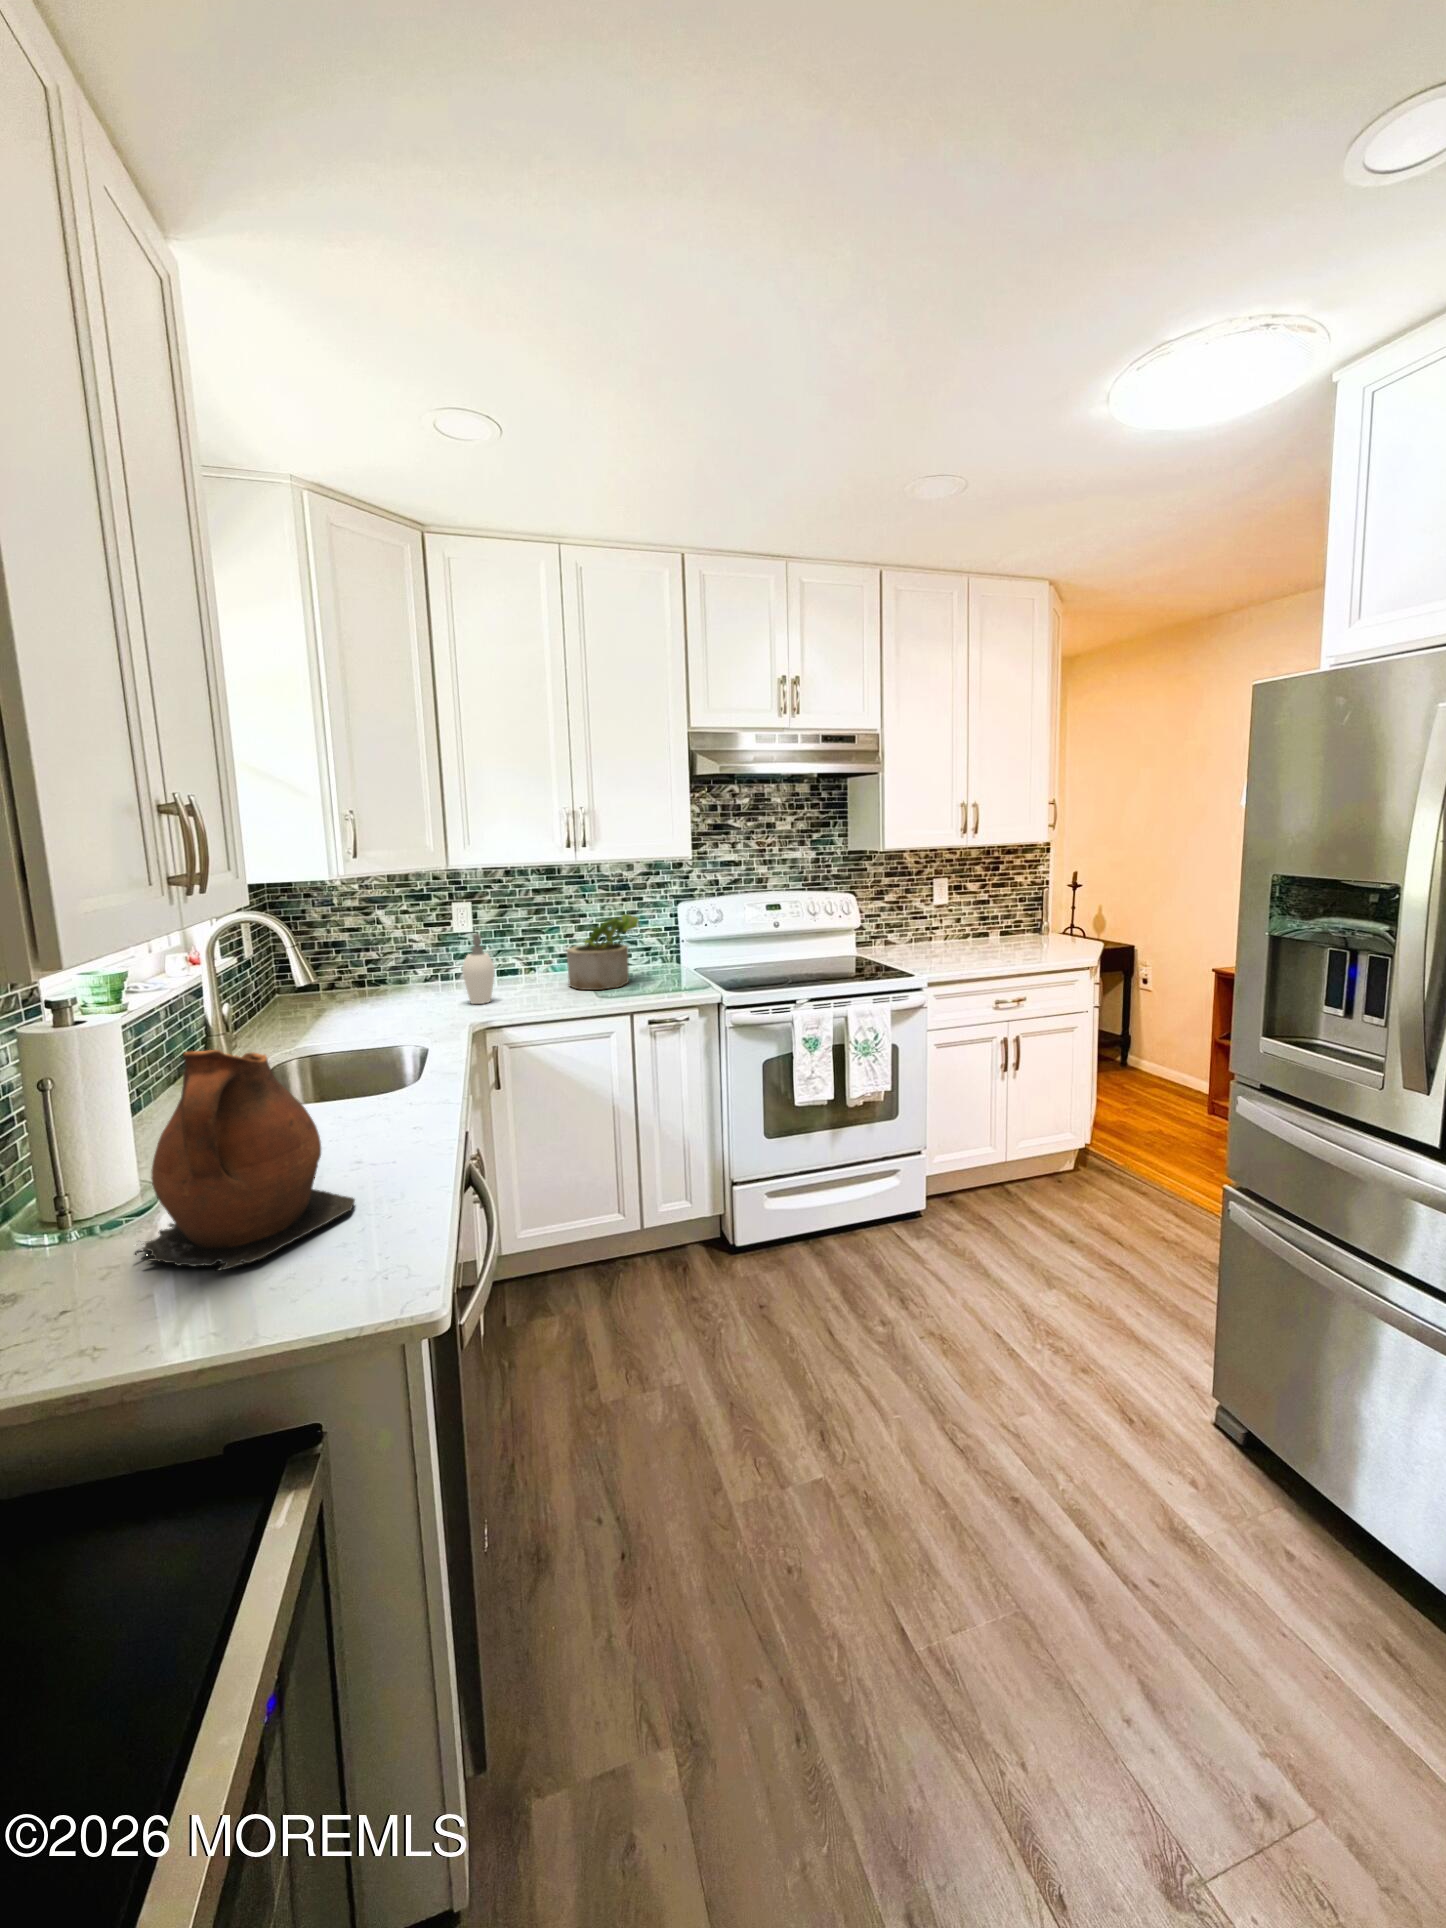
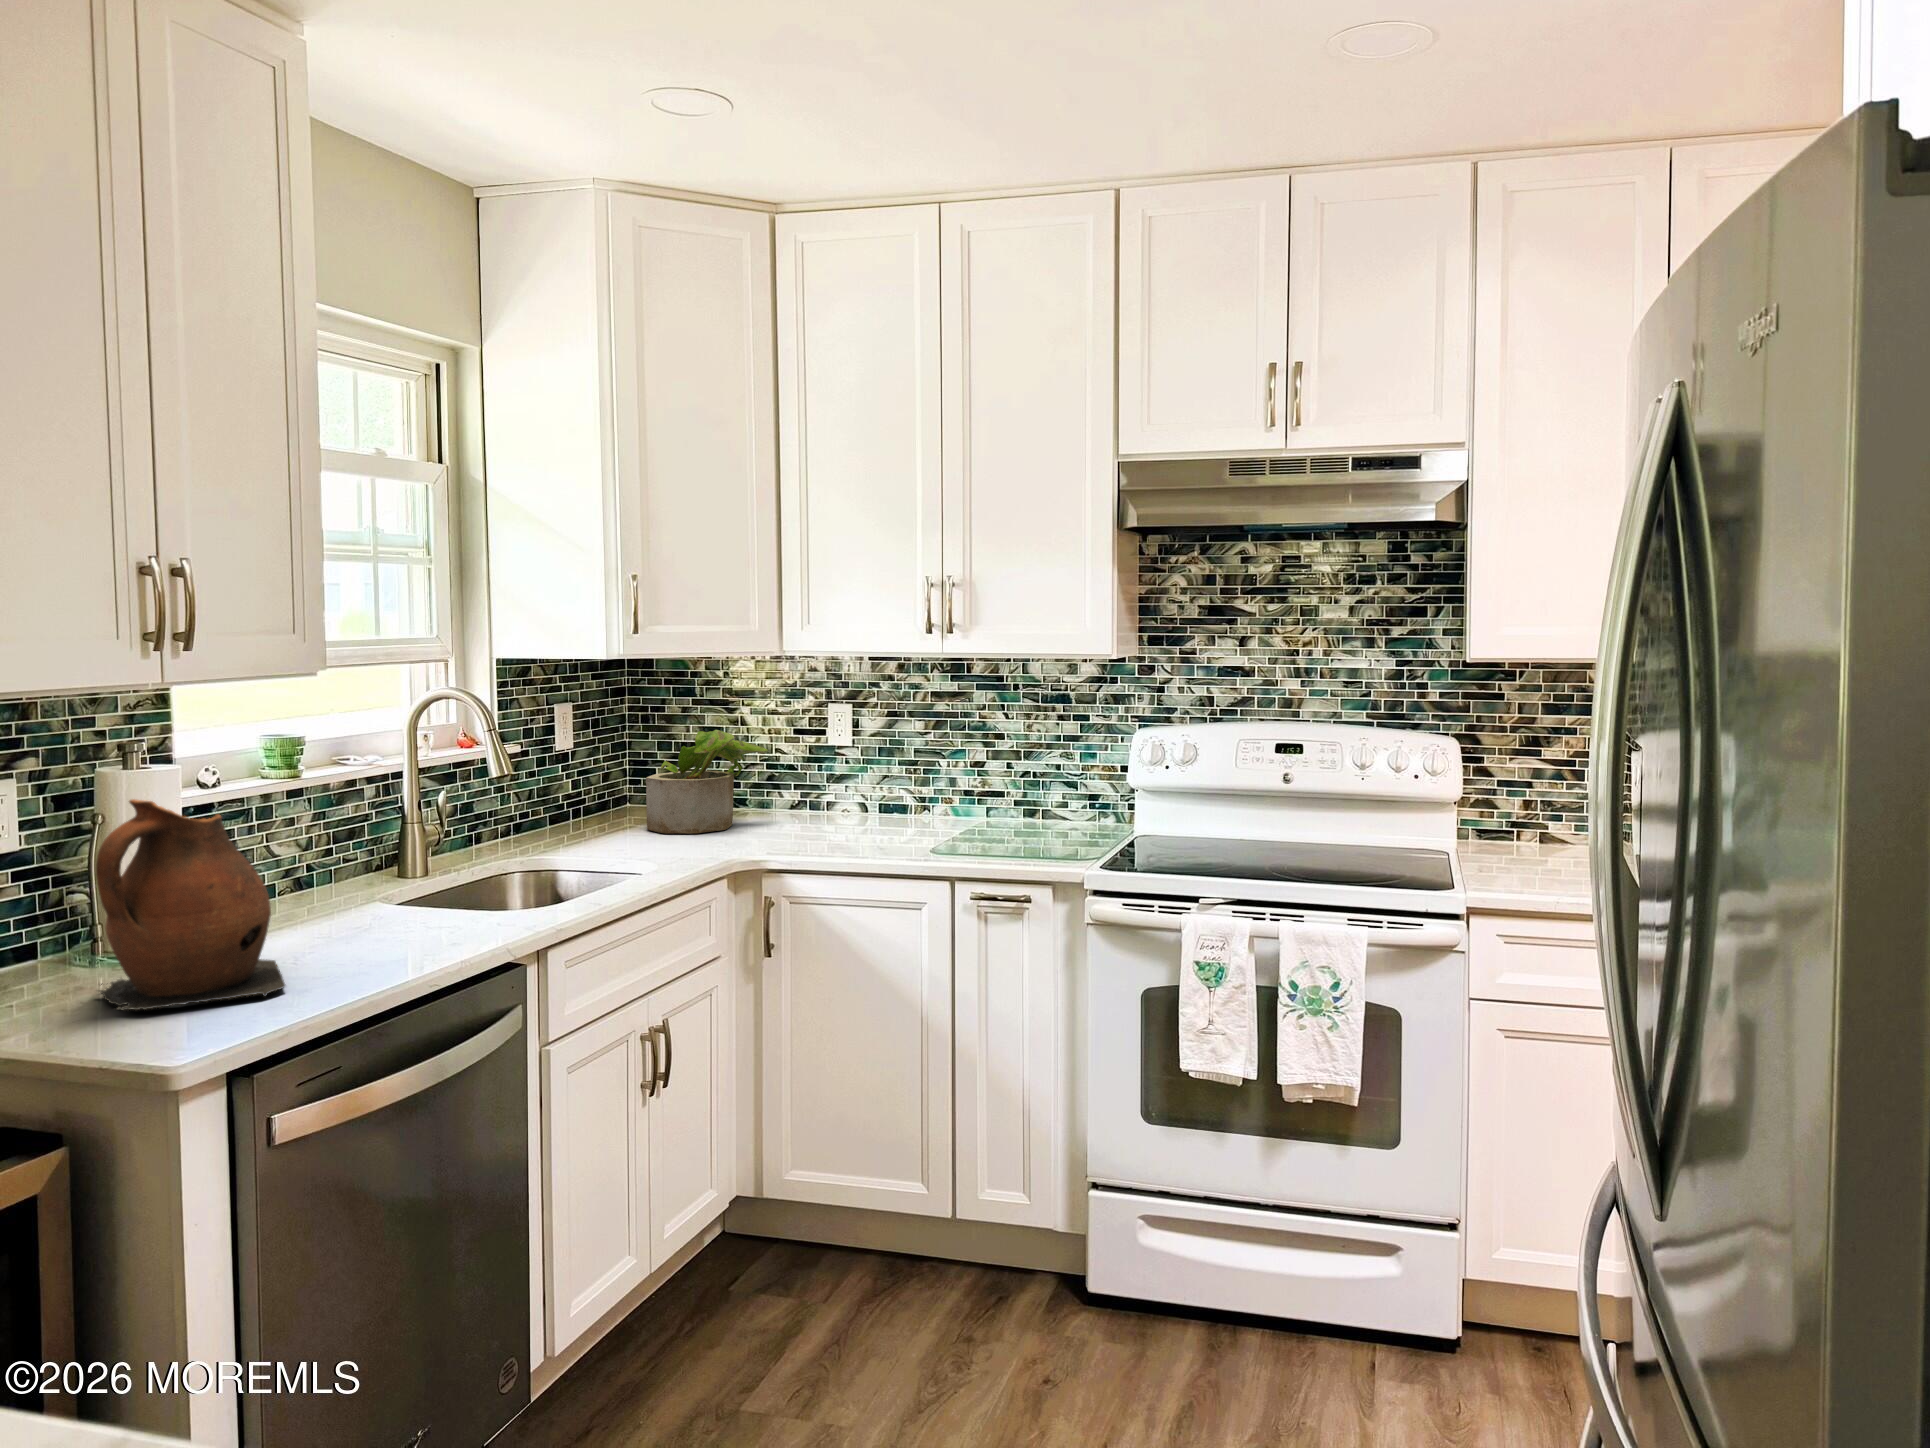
potted plant: present [567,914,639,990] -> present [646,730,768,834]
soap dispenser: present [462,934,495,1004] -> none [781,746,822,841]

